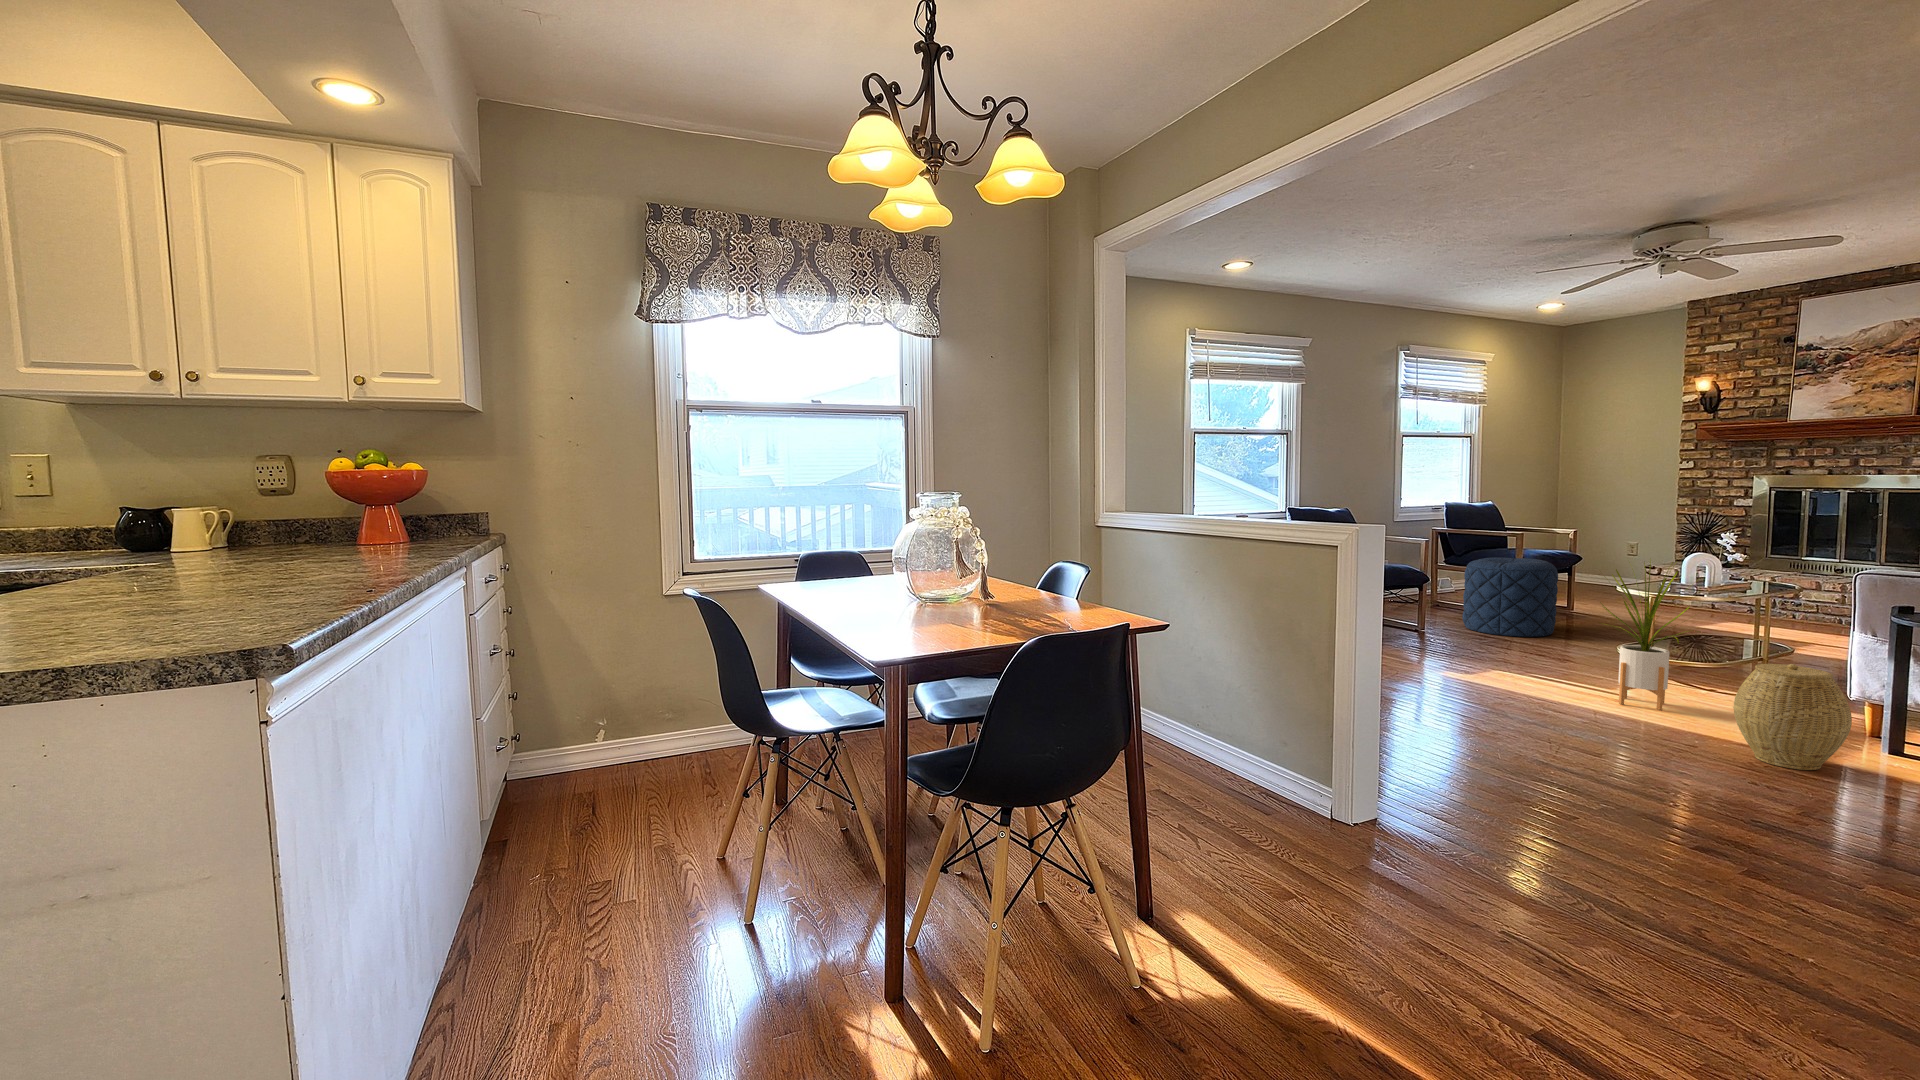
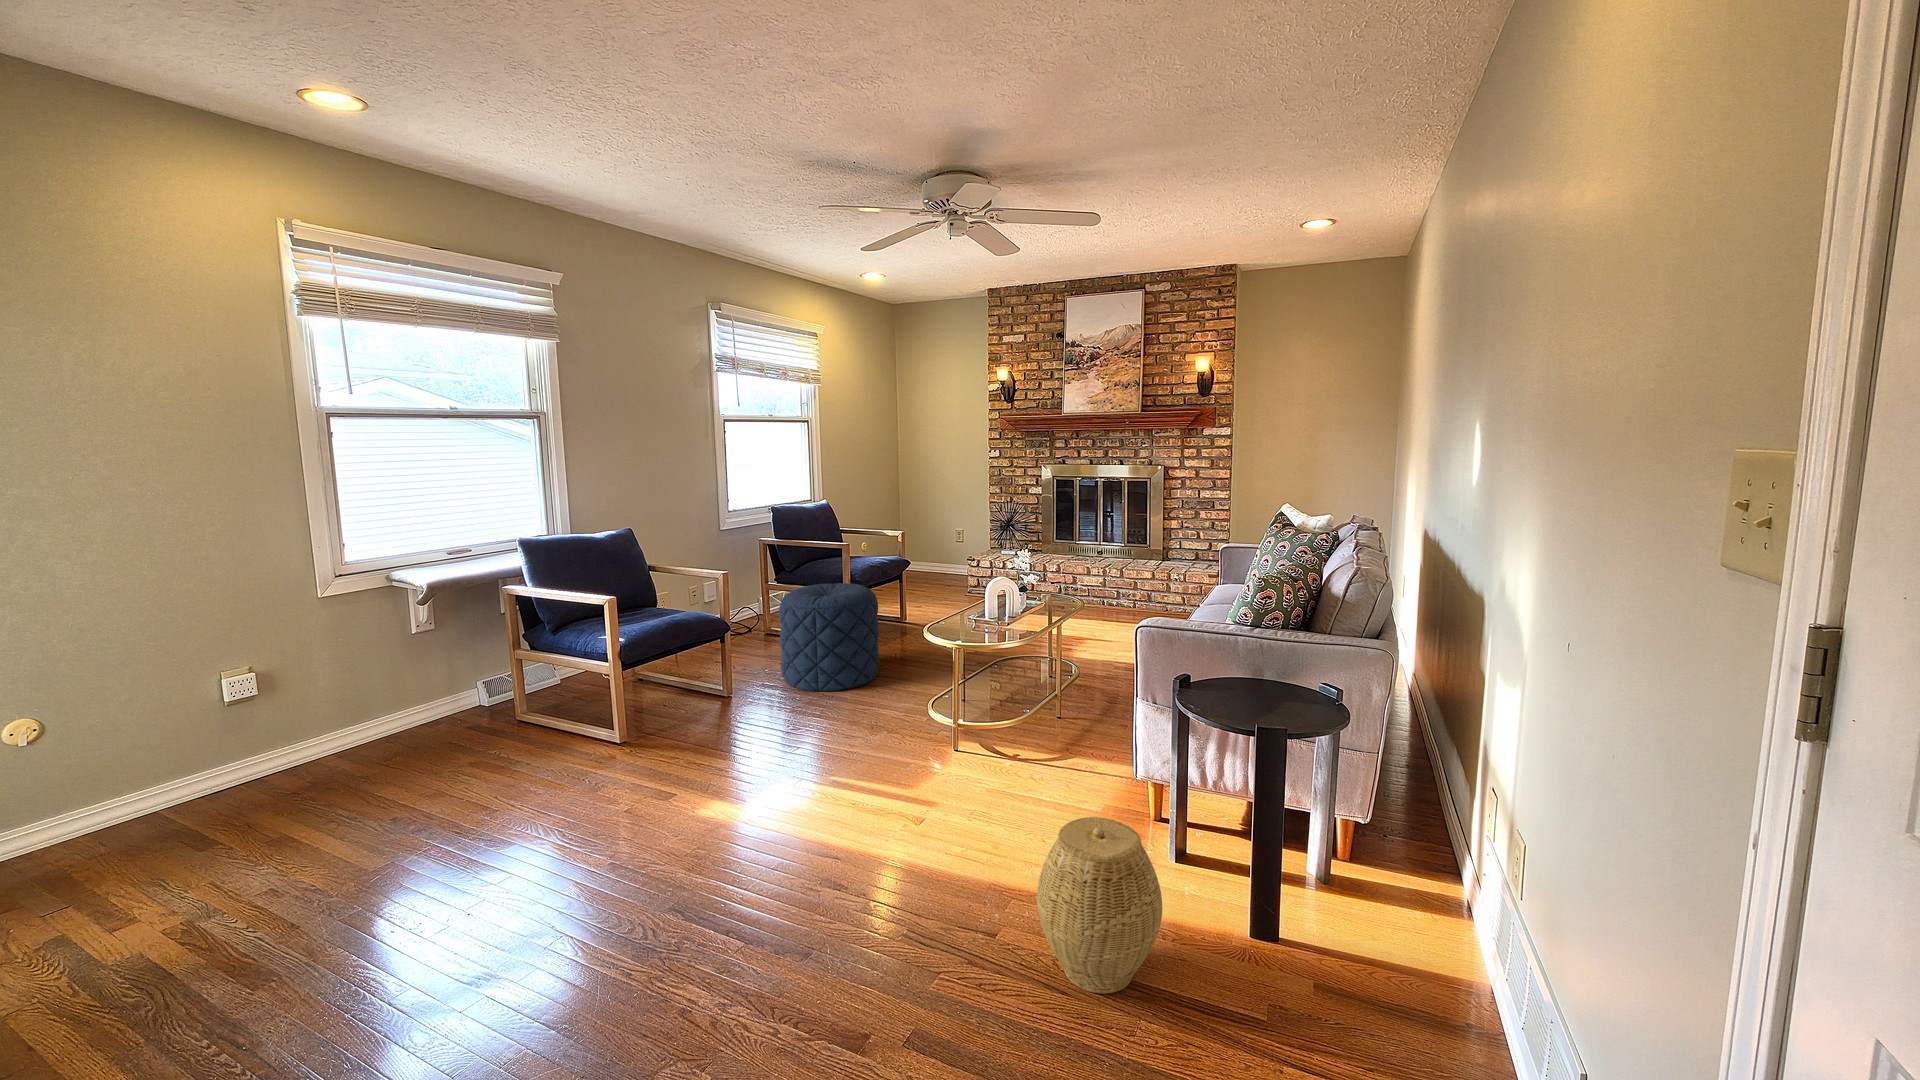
house plant: present [1600,561,1689,710] -> none [886,628,1002,850]

